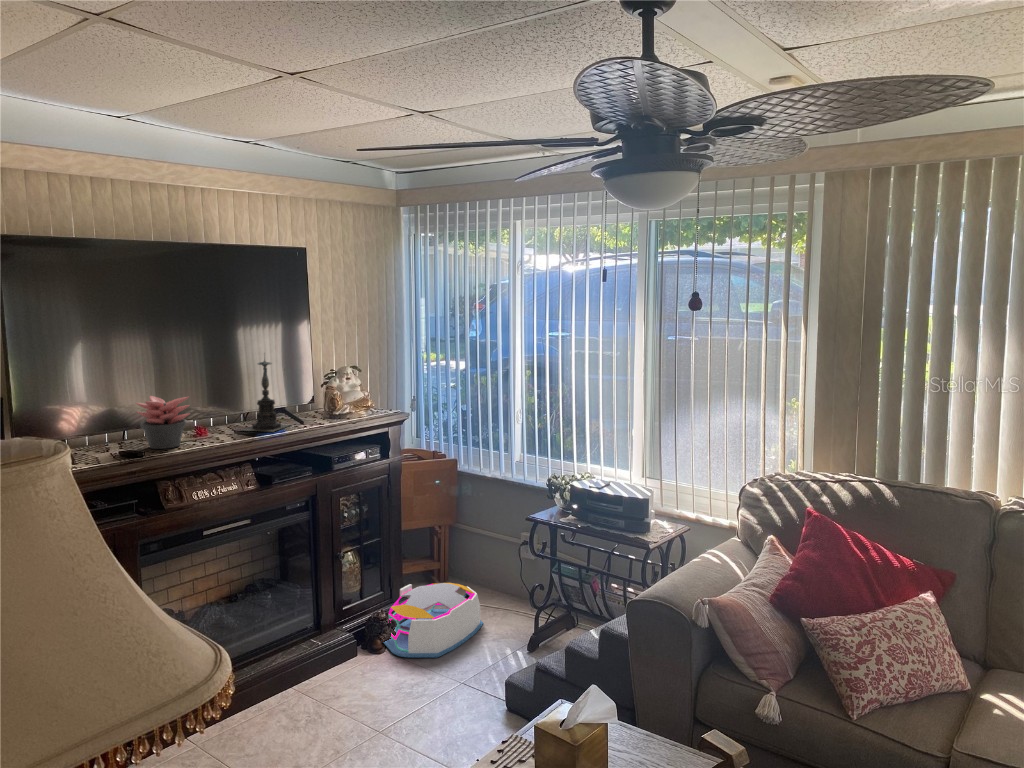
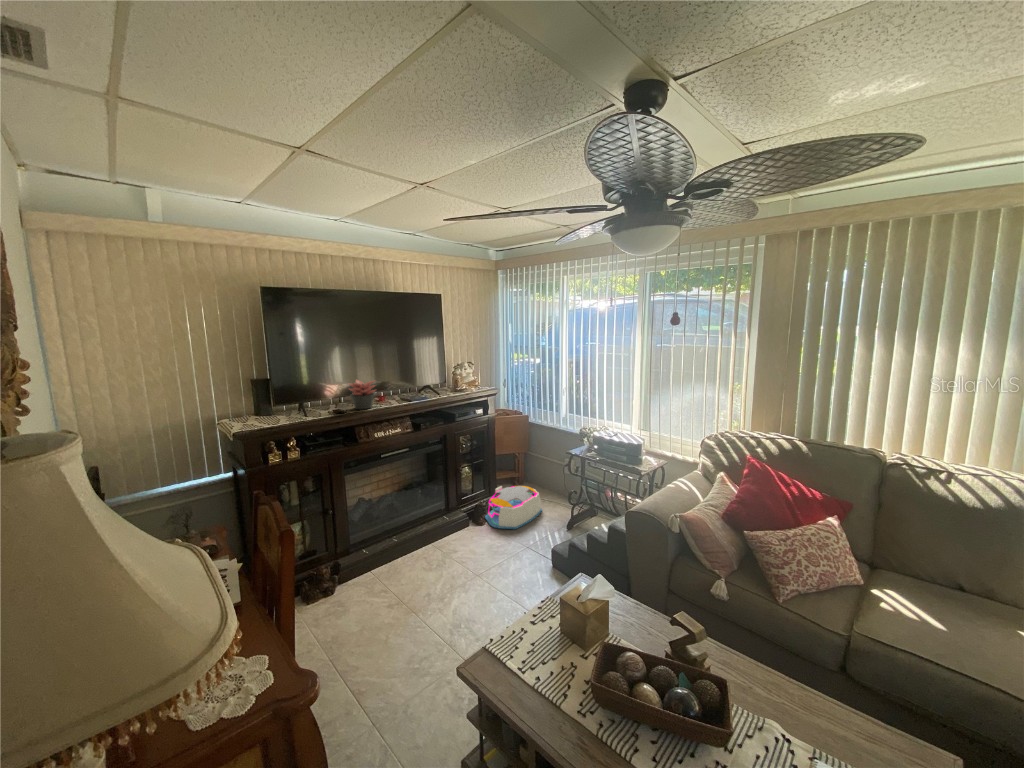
candle holder: present [242,359,289,432] -> none [406,355,435,400]

